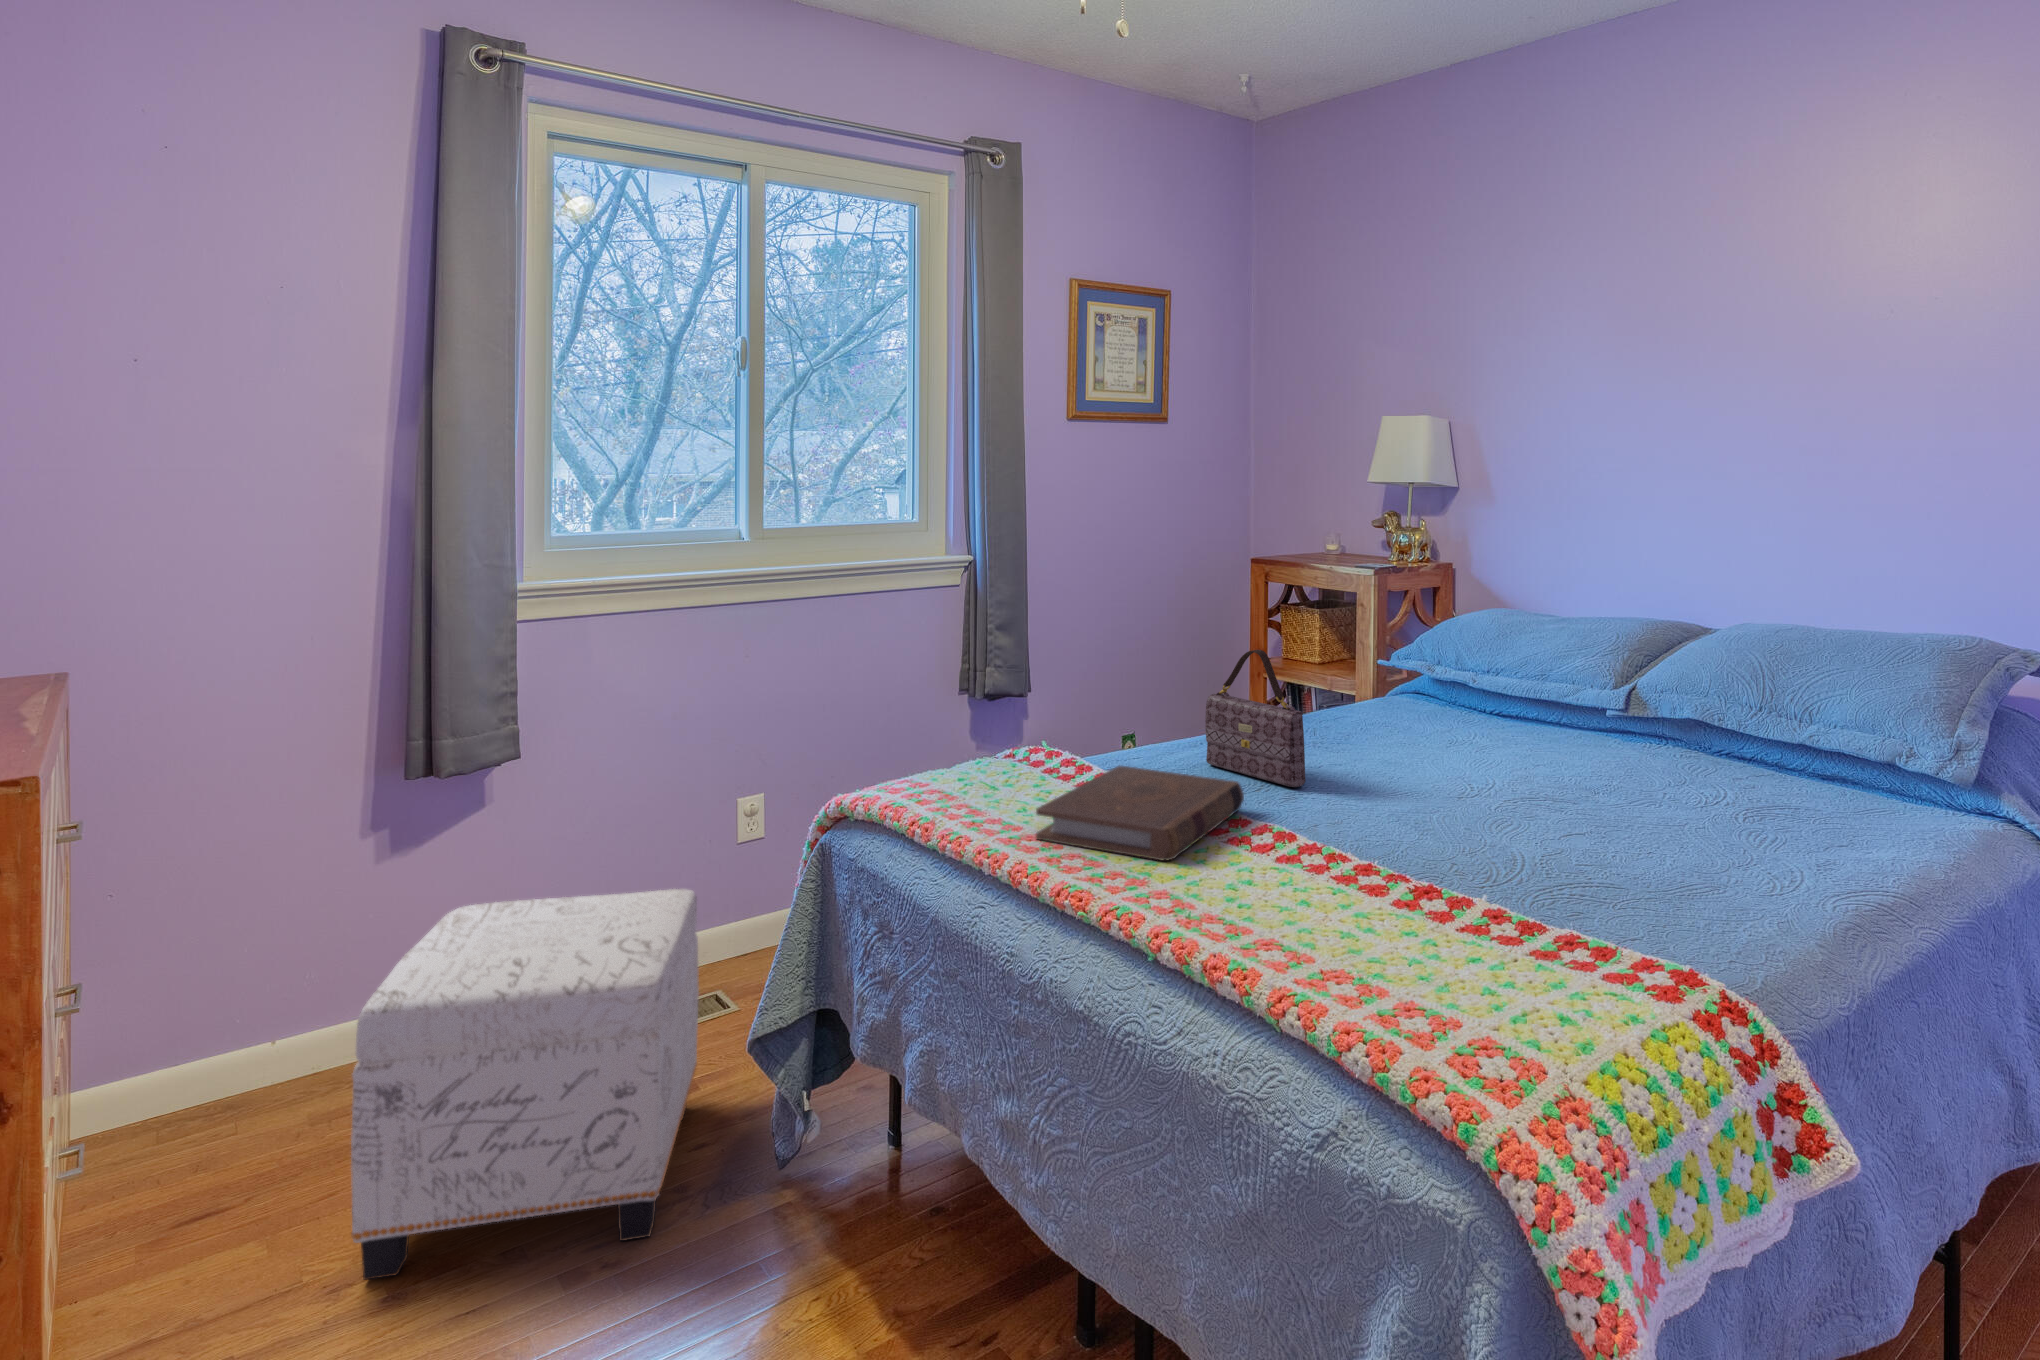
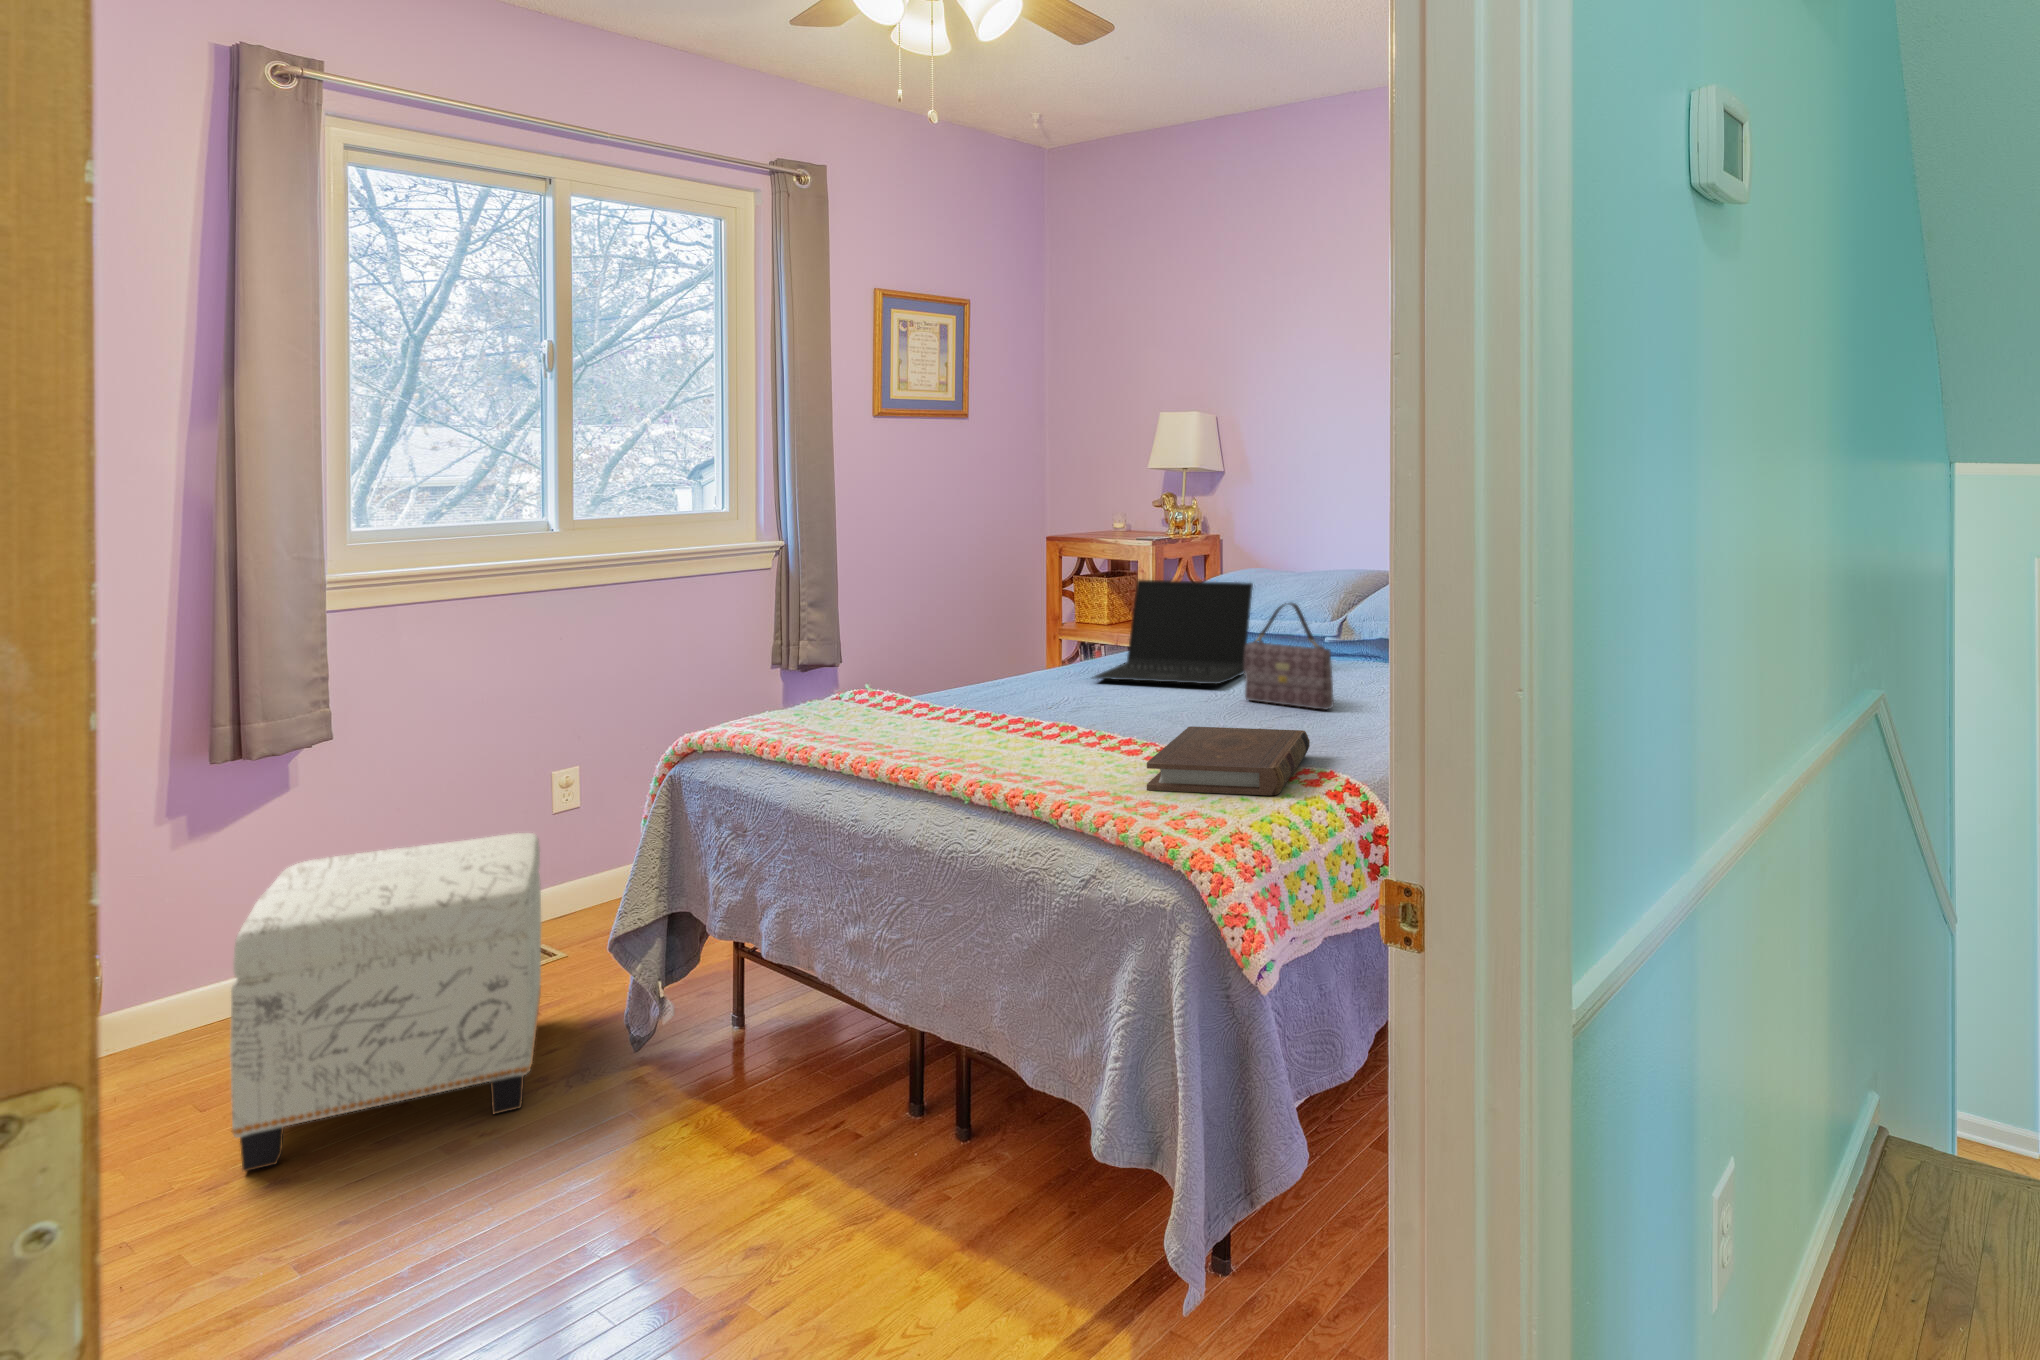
laptop: none [1307,624,1510,773] -> present [1094,580,1253,684]
handbag: present [1205,650,1305,787] -> present [1244,603,1334,709]
book: present [1036,765,1244,860] -> present [1147,726,1310,795]

